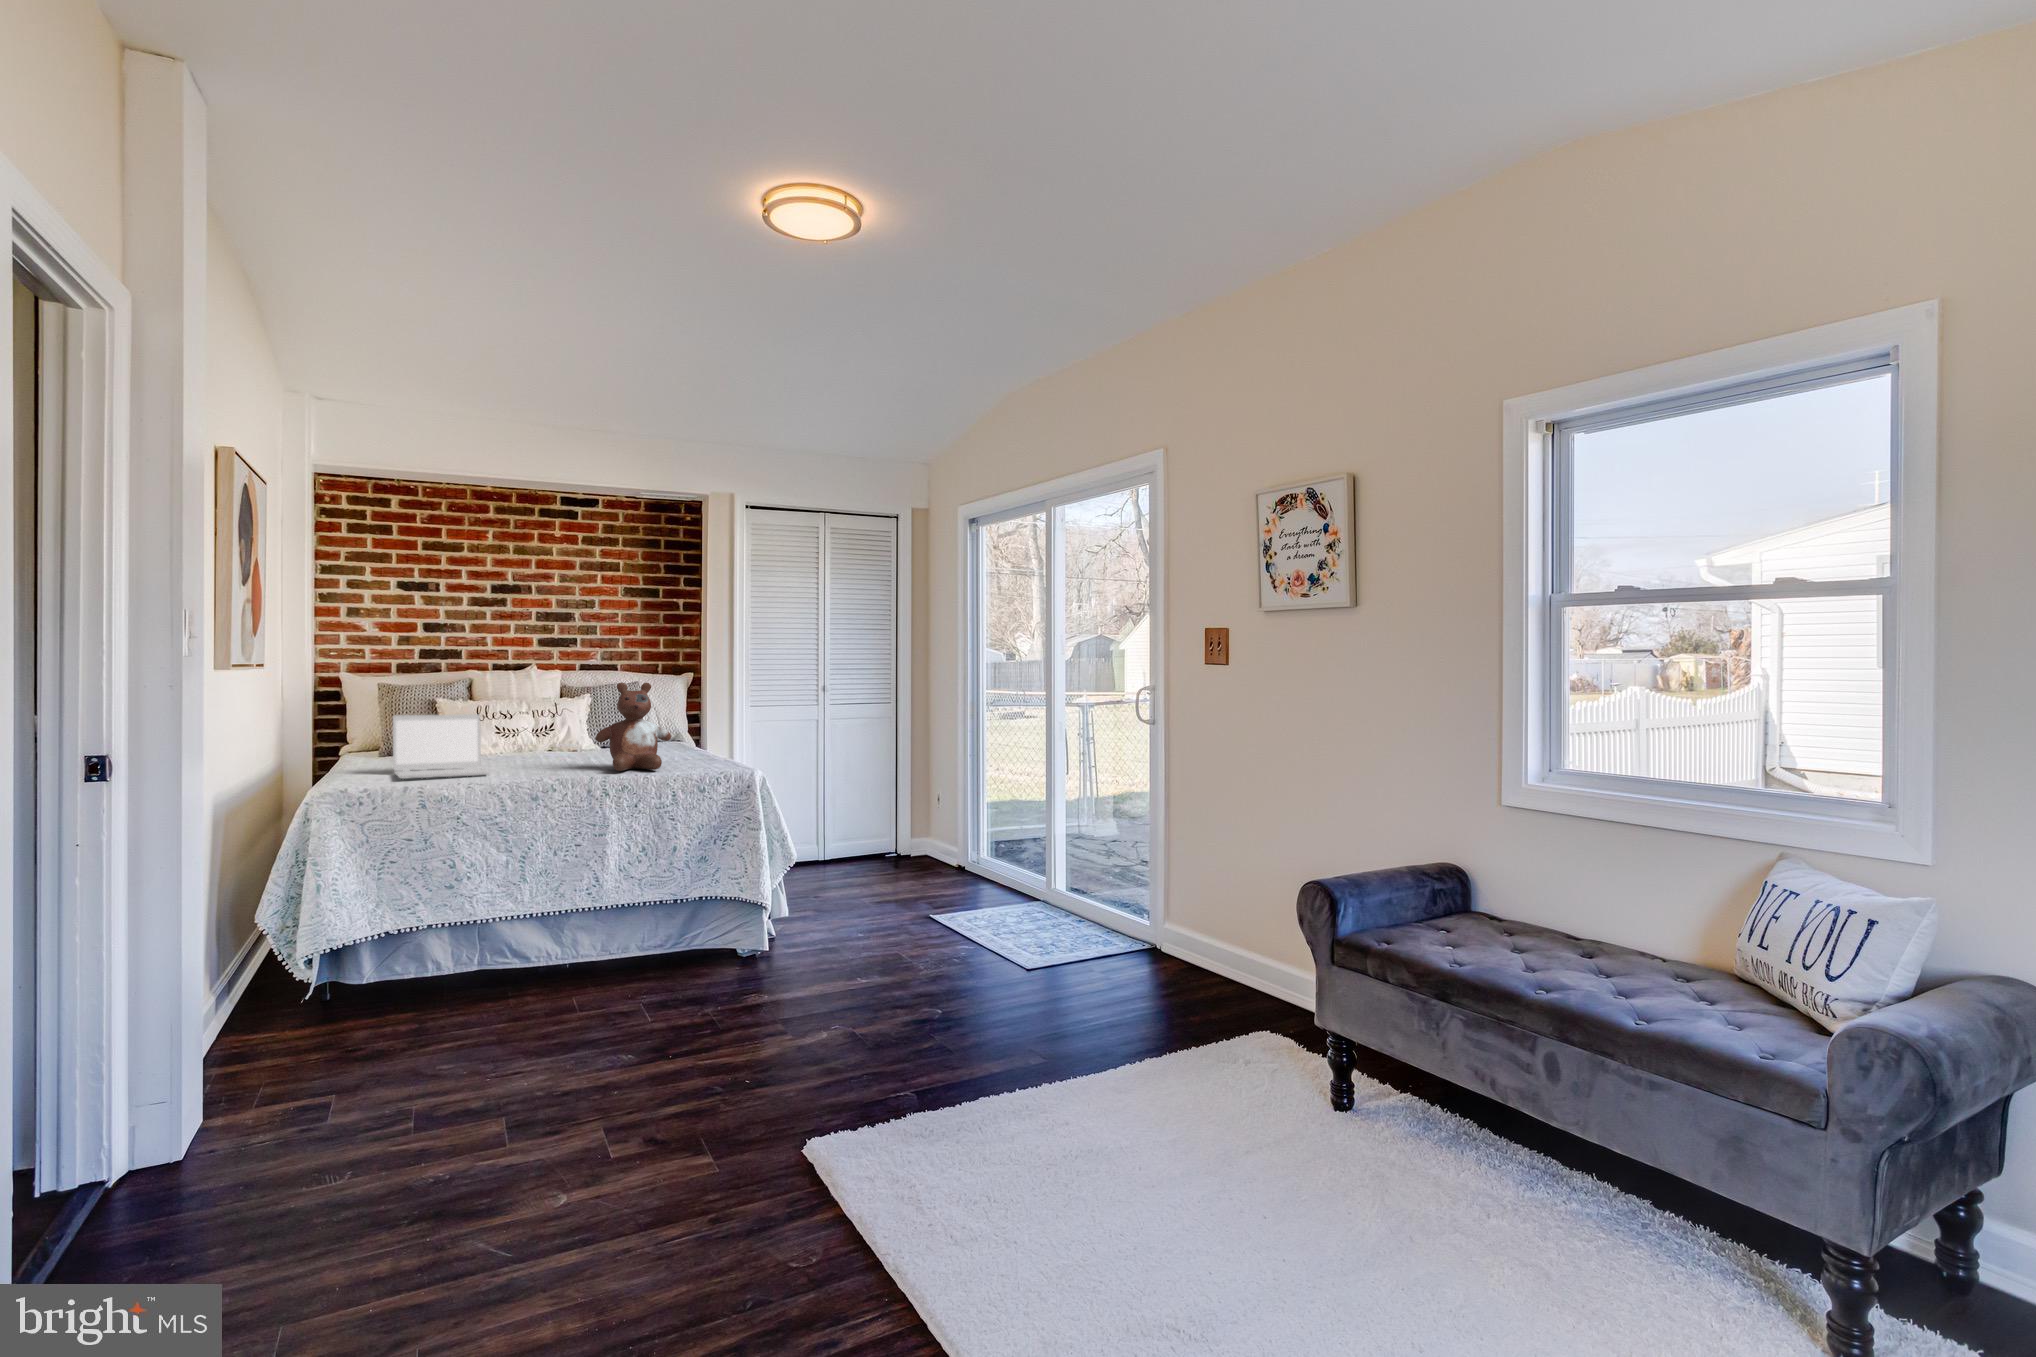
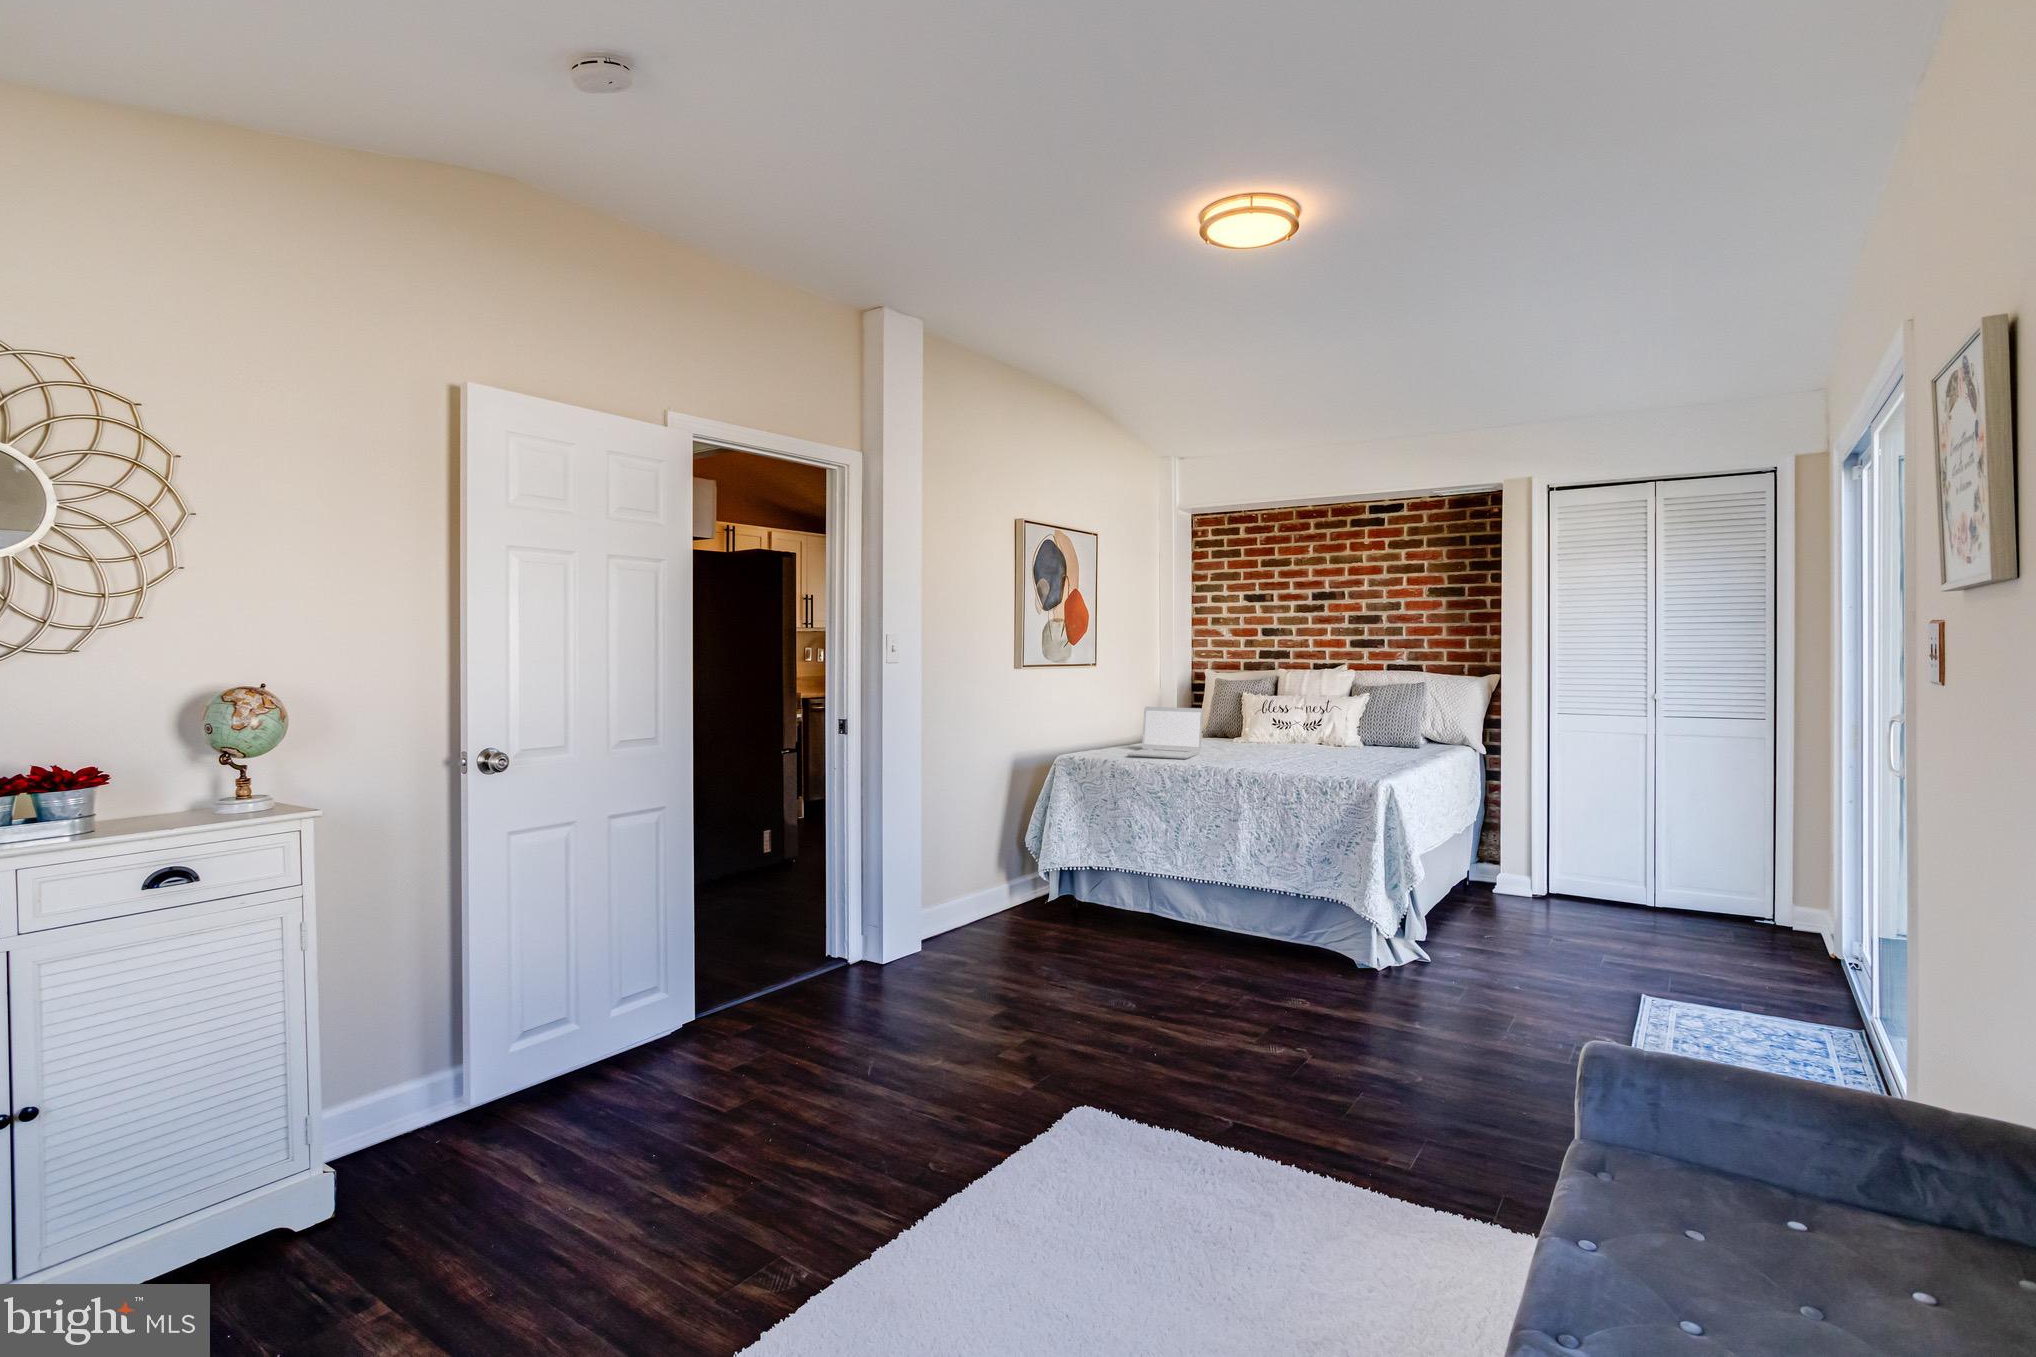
stuffed bear: present [596,683,671,771] -> none [1267,686,1333,769]

